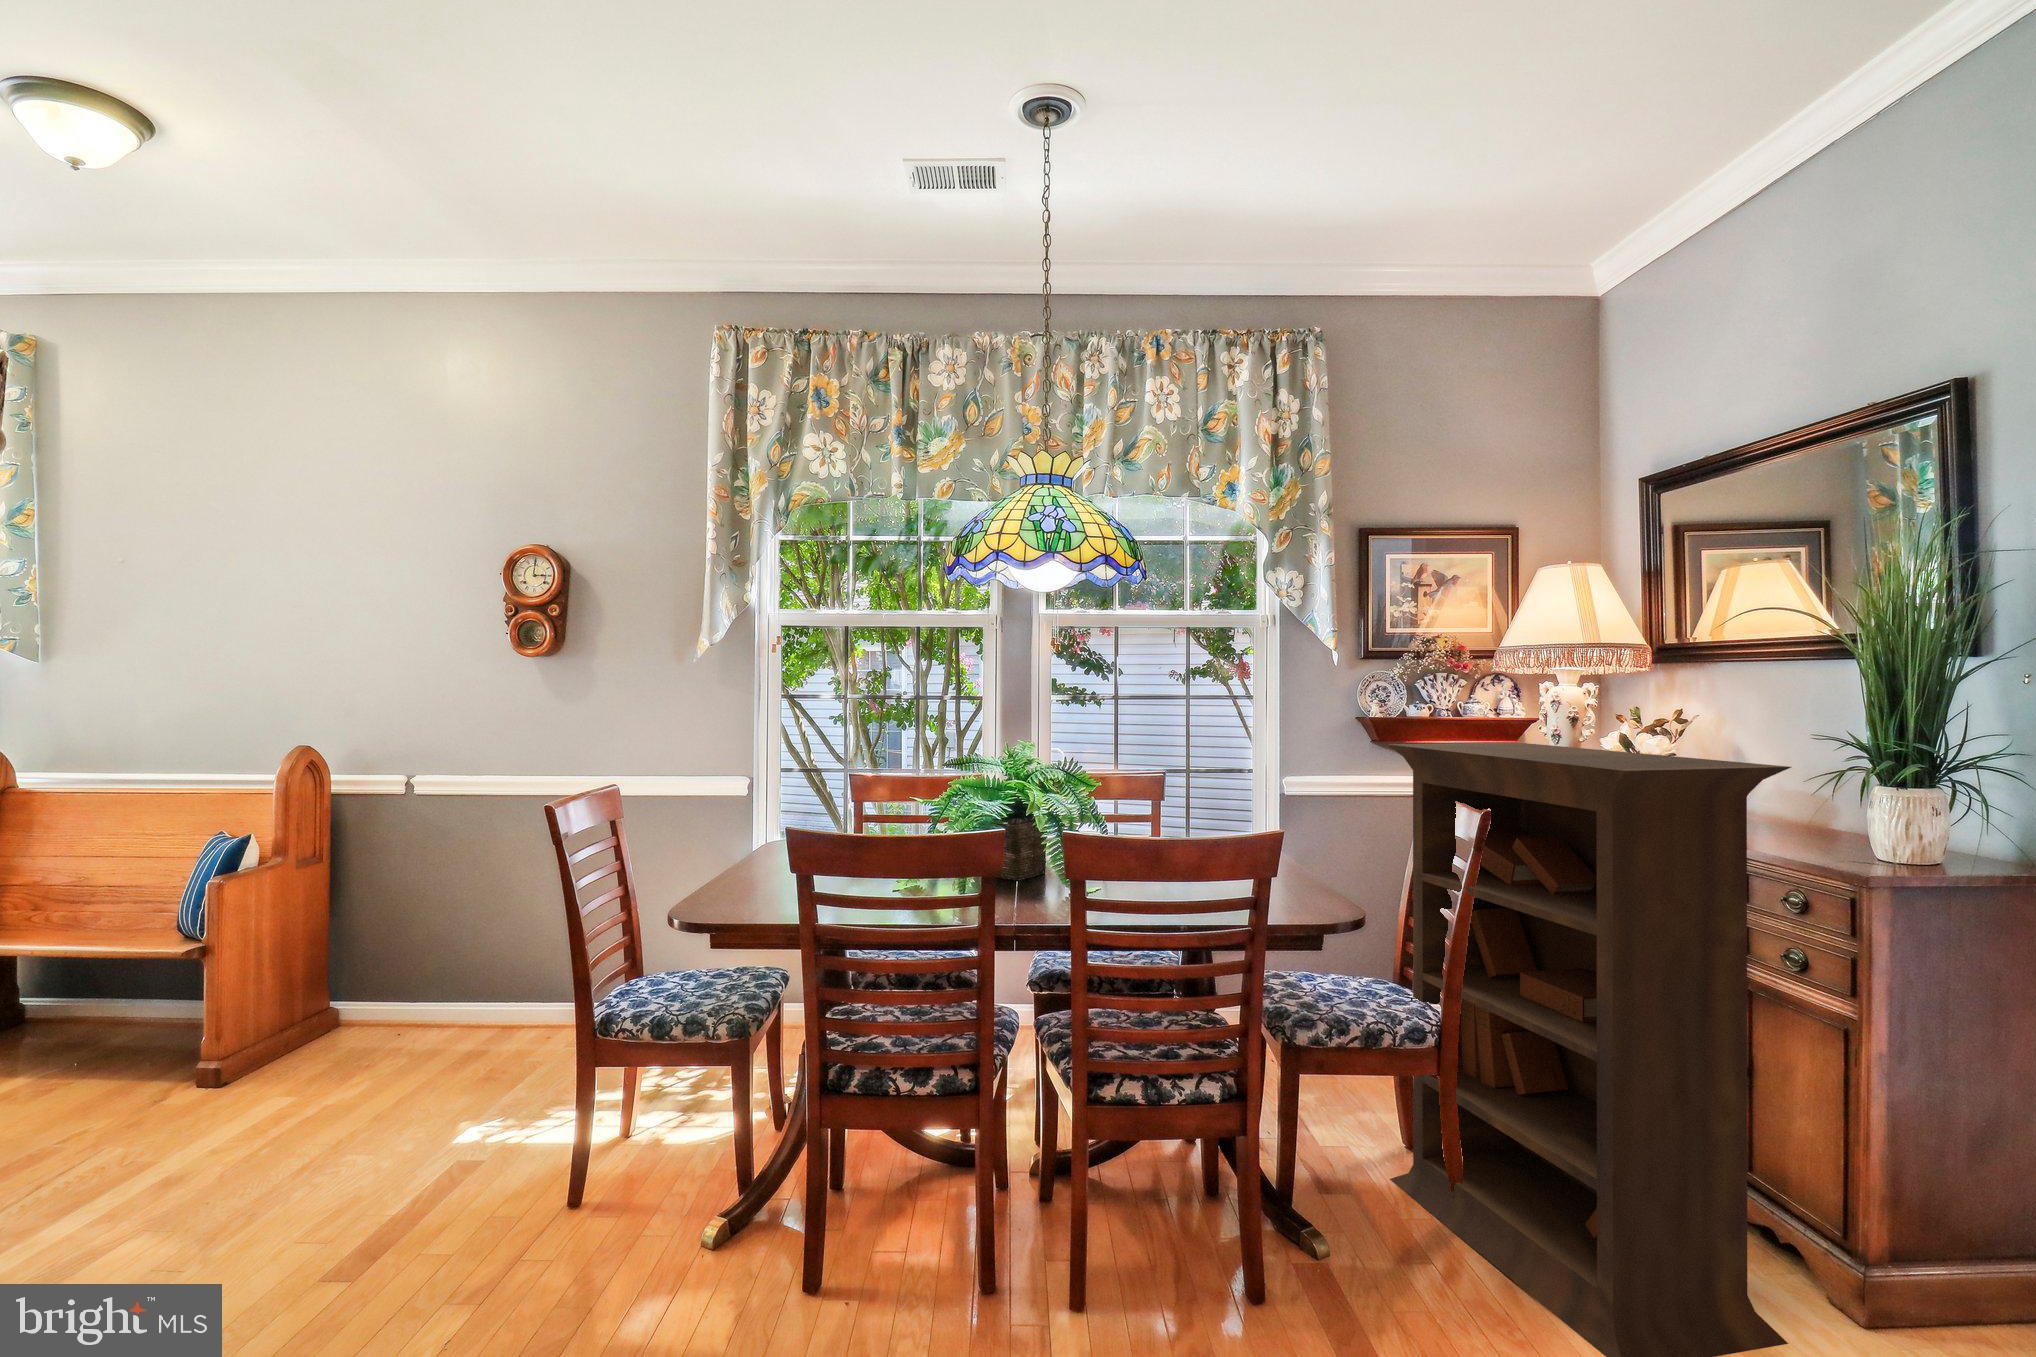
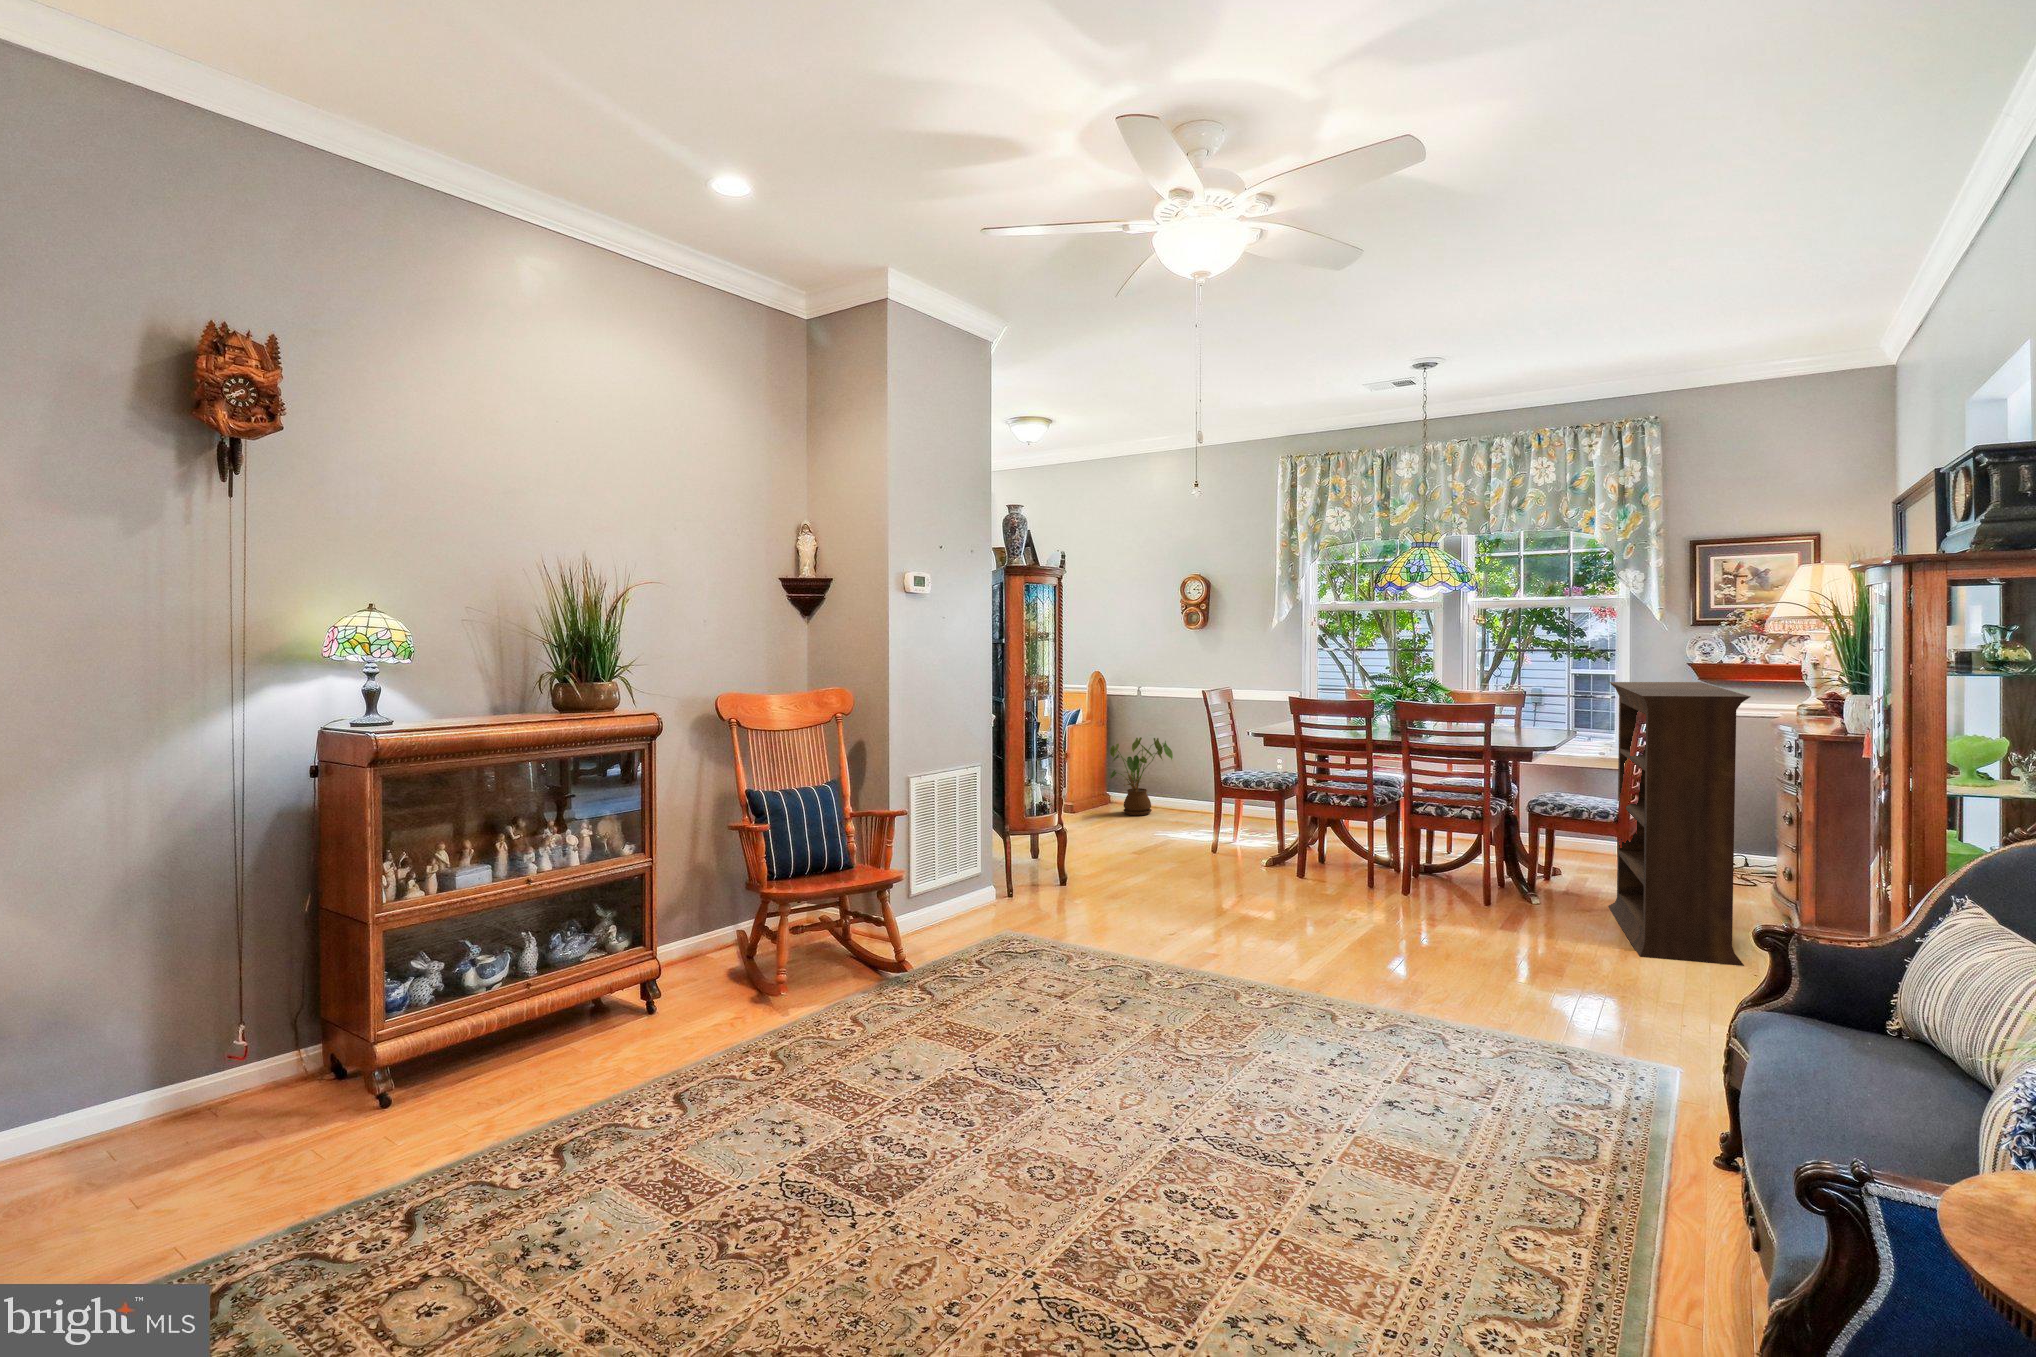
house plant: none [320,879,481,1057] -> present [1110,737,1173,816]

